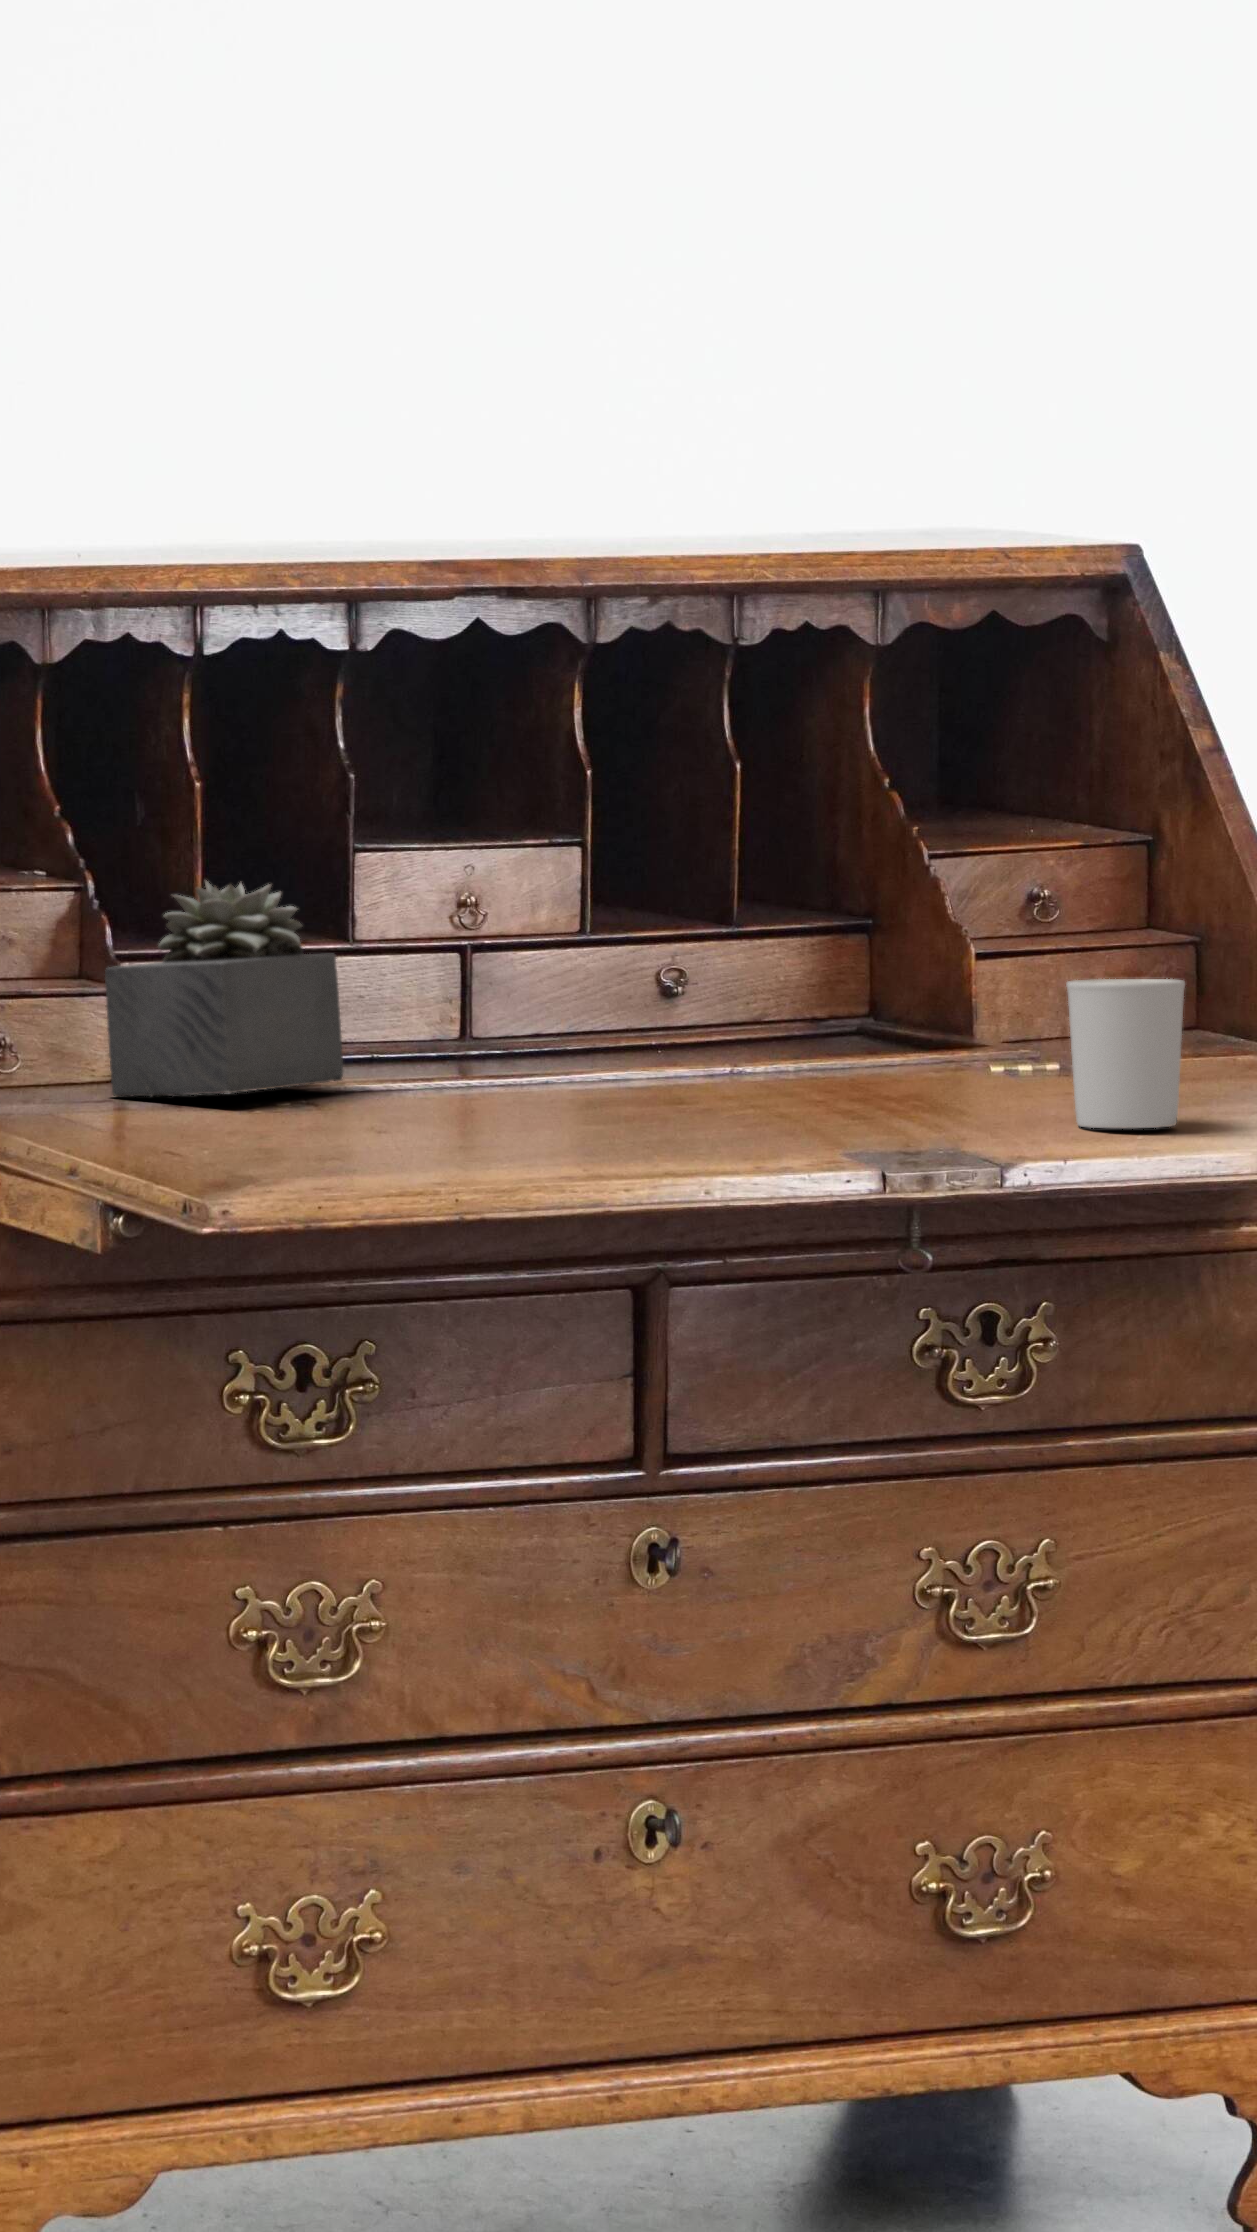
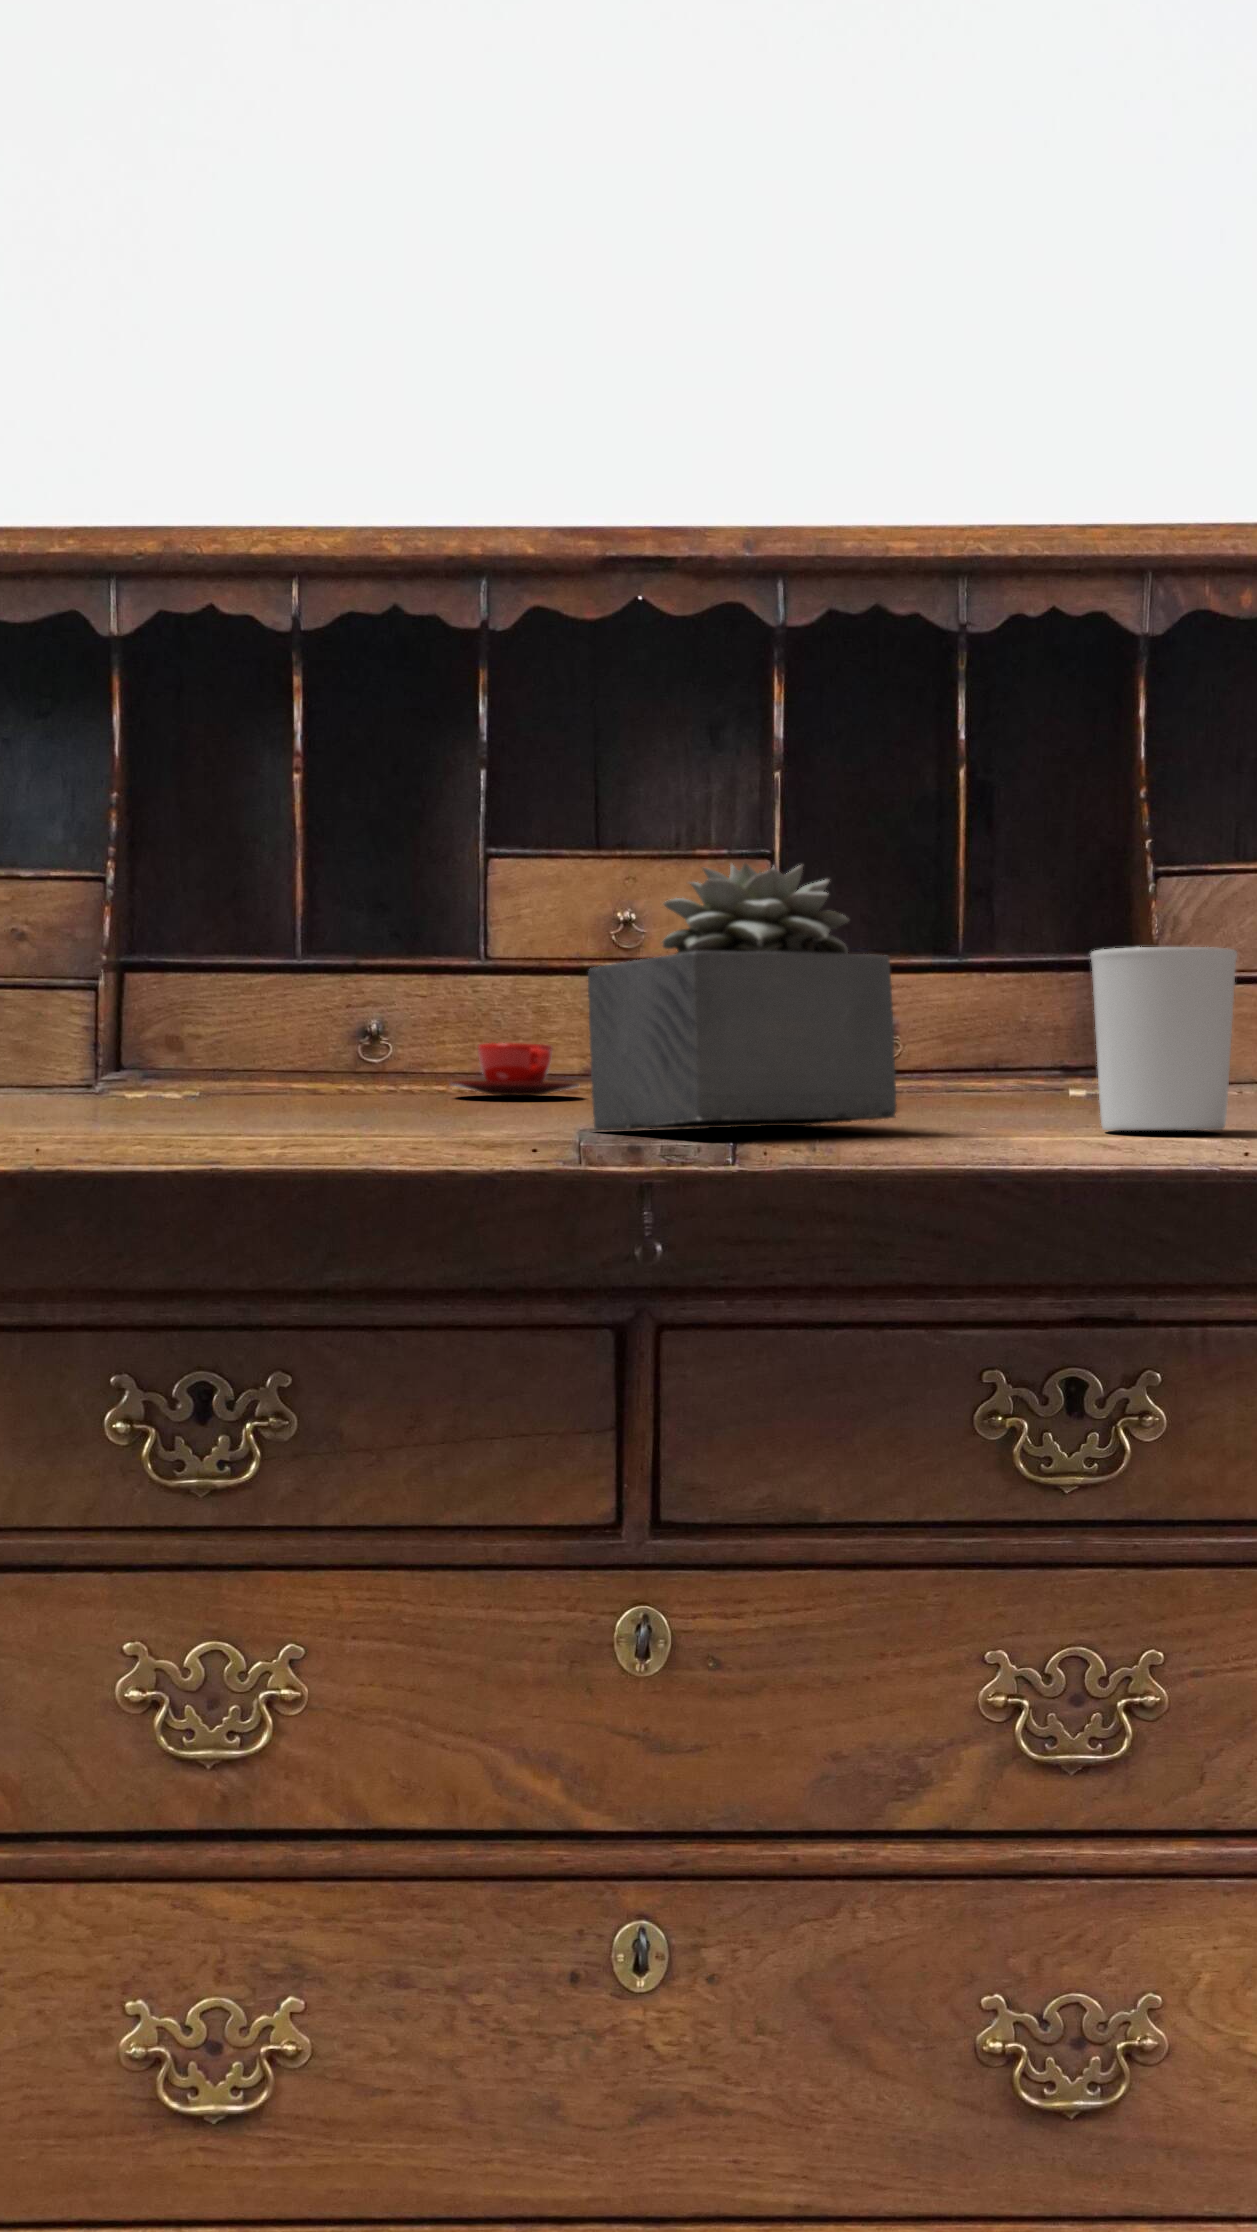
succulent plant: present [105,881,343,1096] -> present [588,863,897,1130]
teacup: none [394,1035,510,1082] -> present [450,1043,579,1095]

